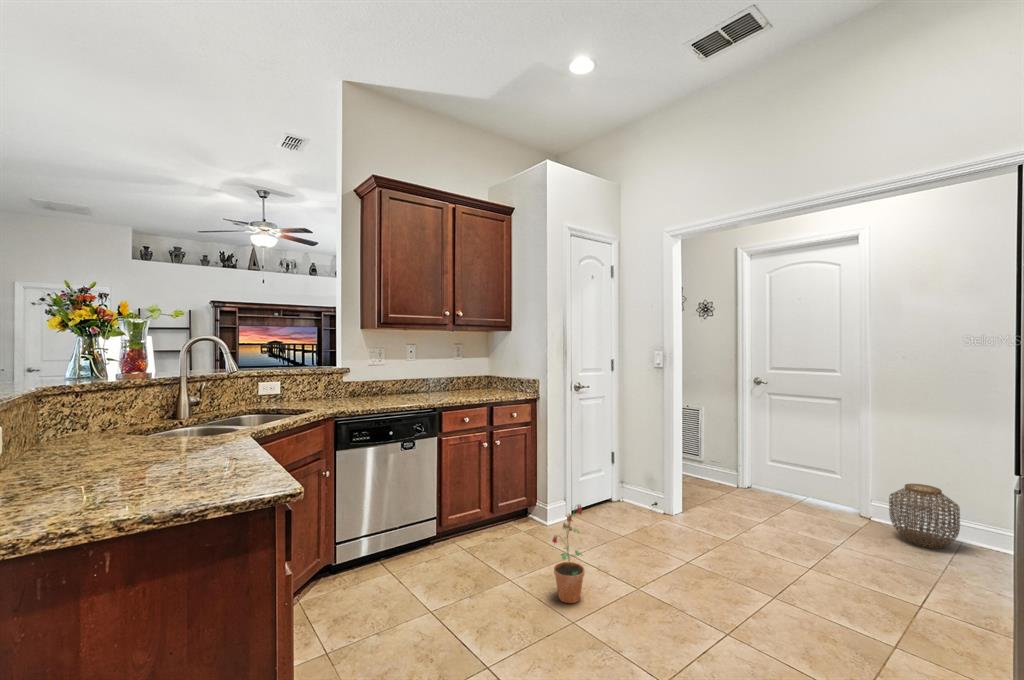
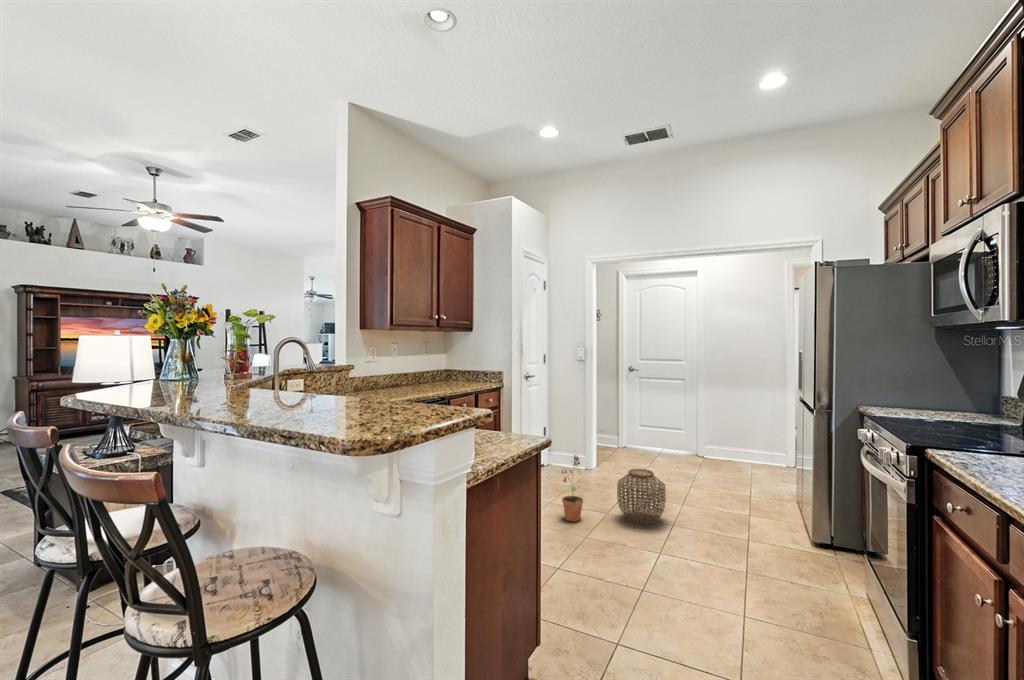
woven basket: present [889,484,960,549] -> present [617,469,665,525]

